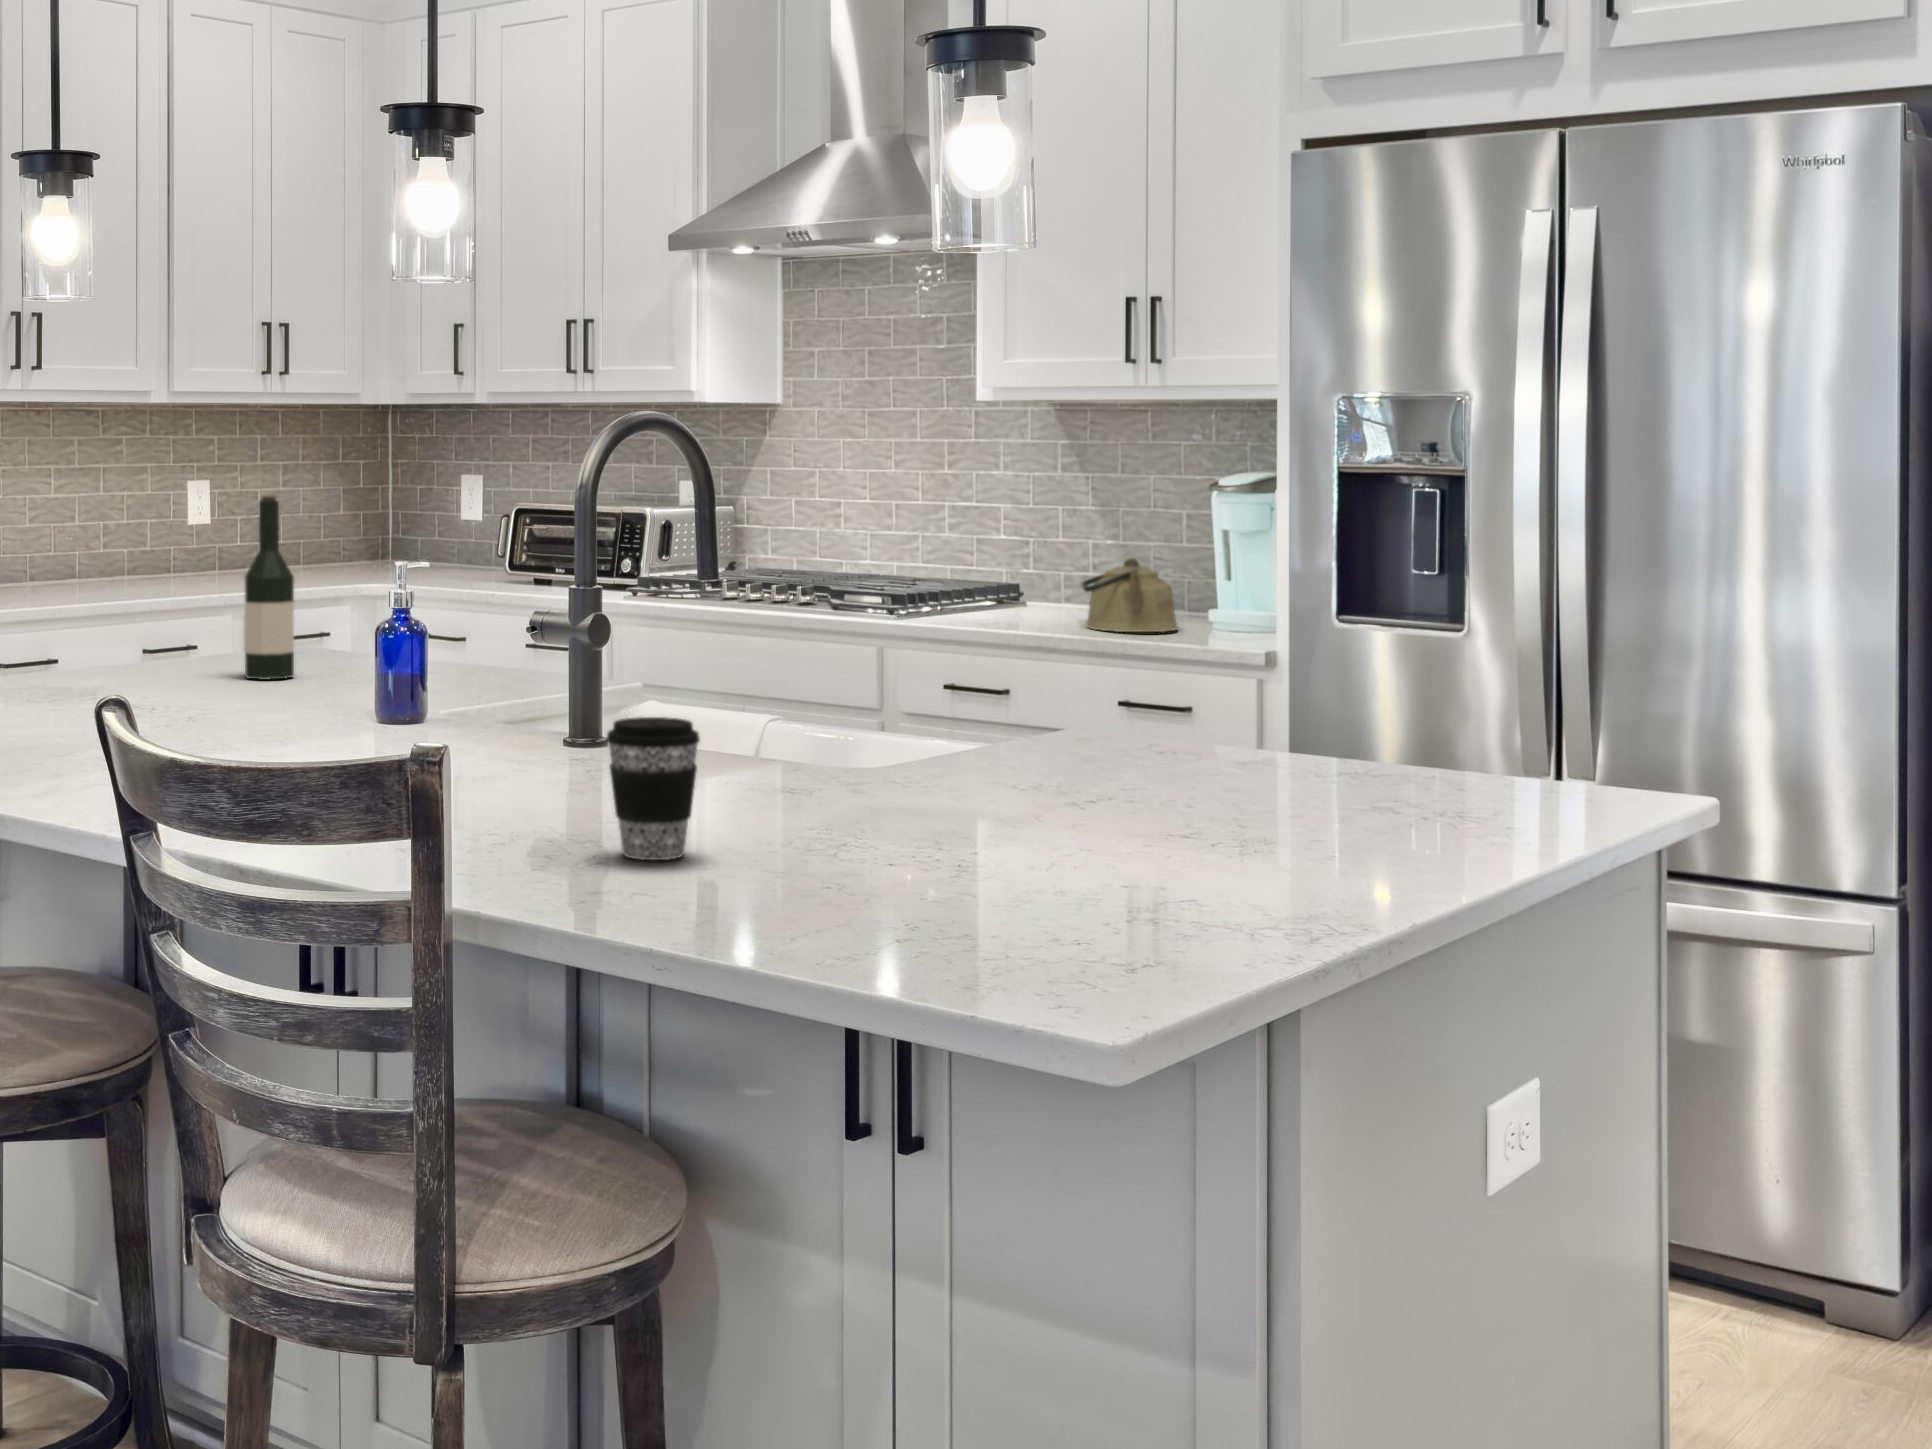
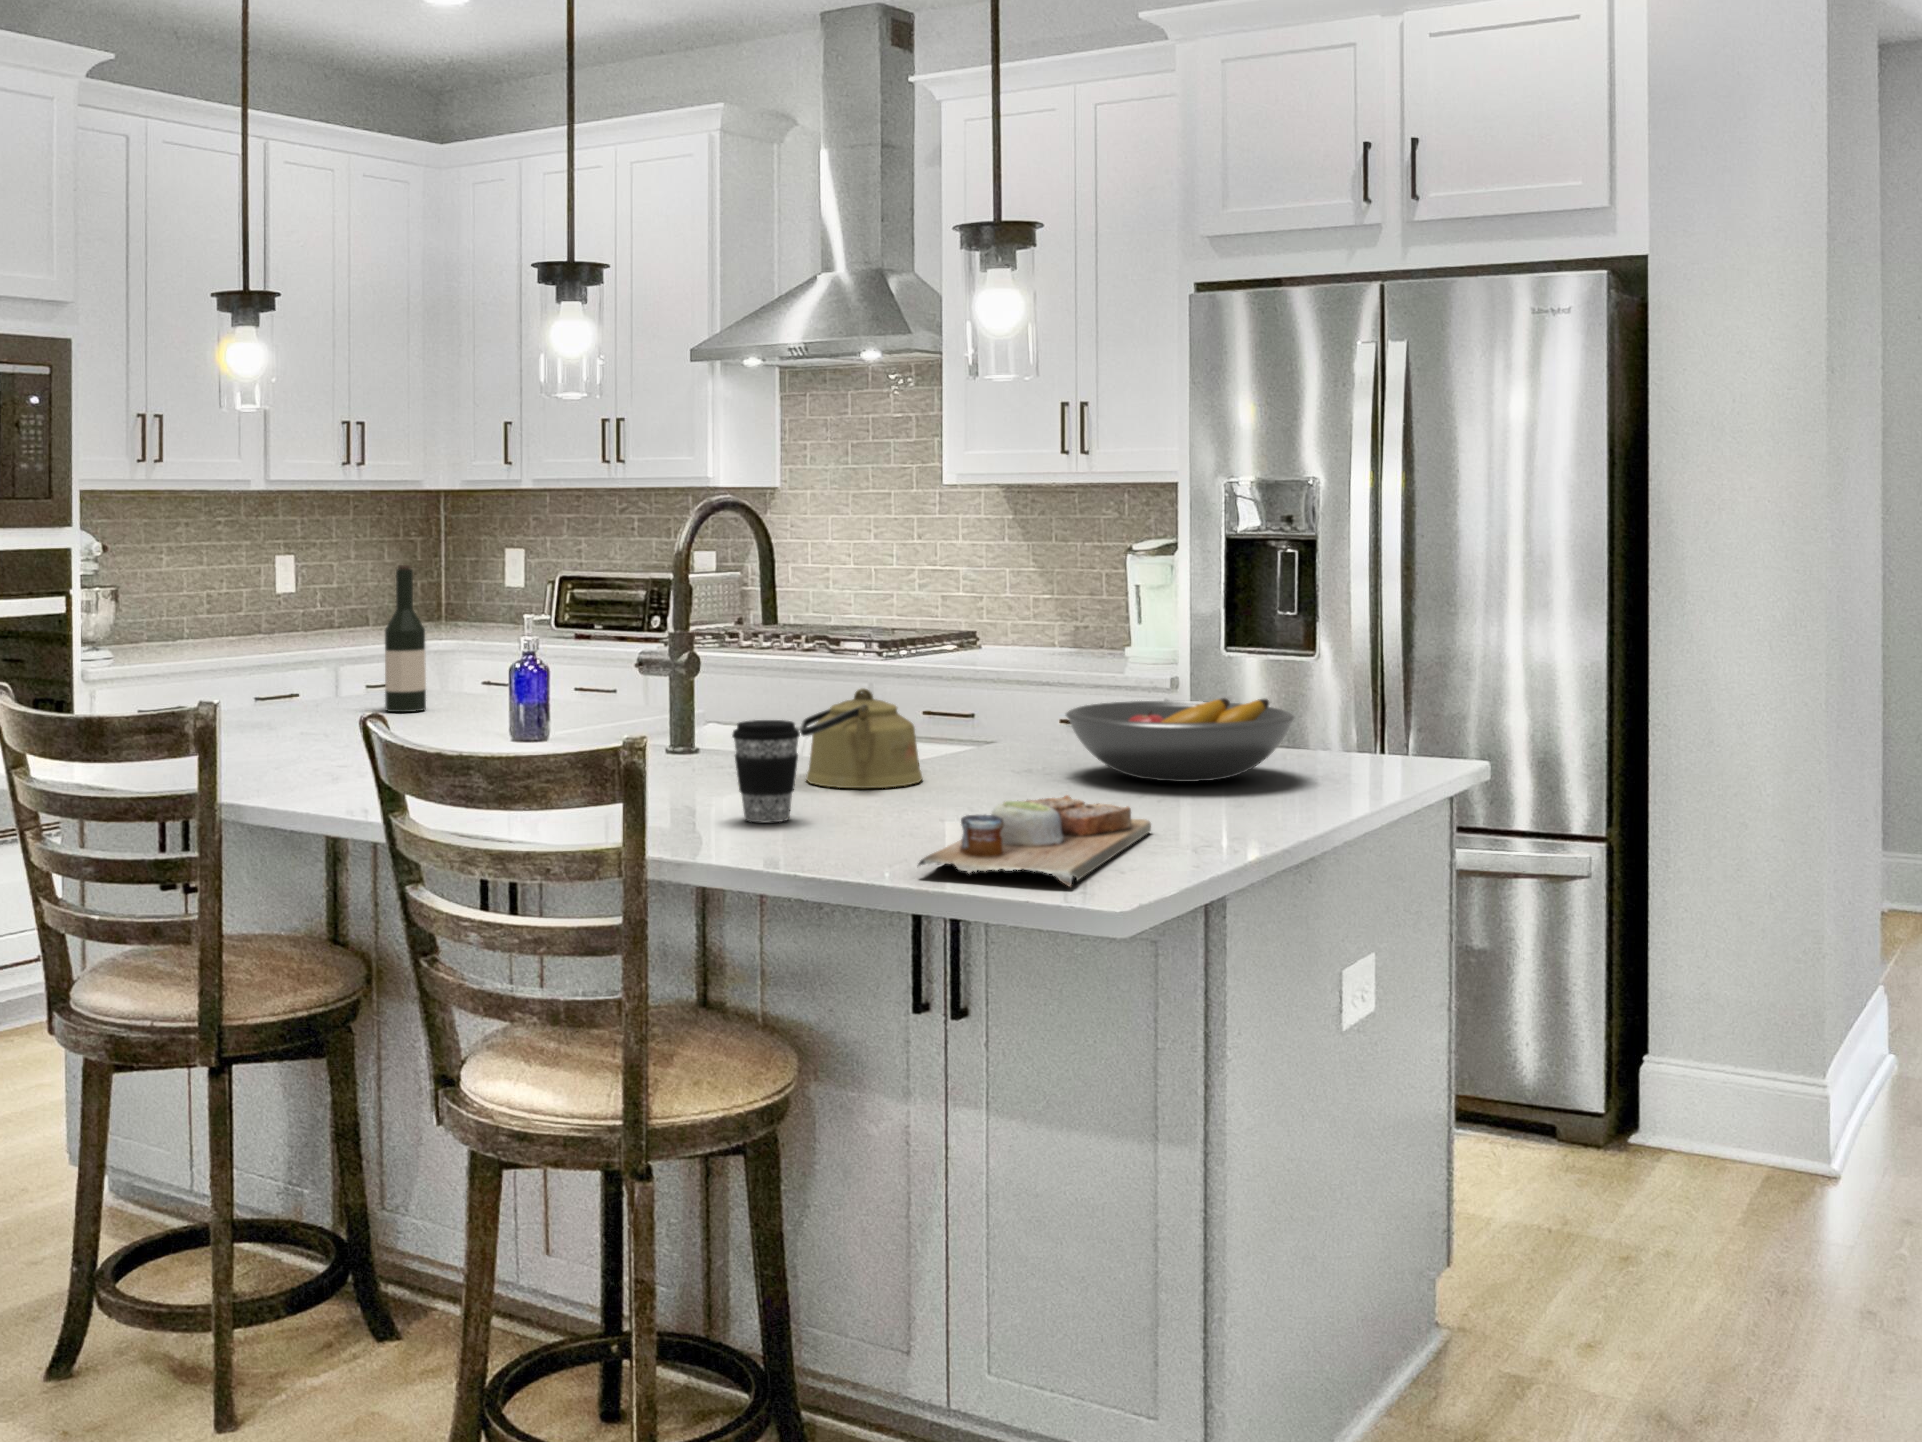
kettle: present [1081,558,1178,632] -> present [800,688,922,788]
fruit bowl: none [1092,698,1424,816] -> present [1066,698,1294,782]
cutting board: none [830,838,1195,992] -> present [918,795,1151,886]

